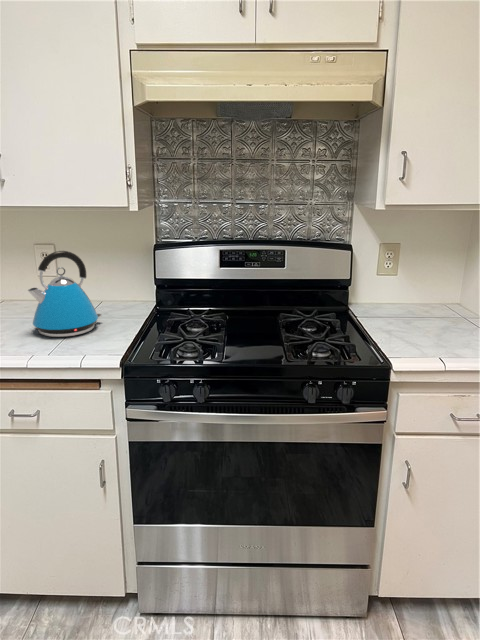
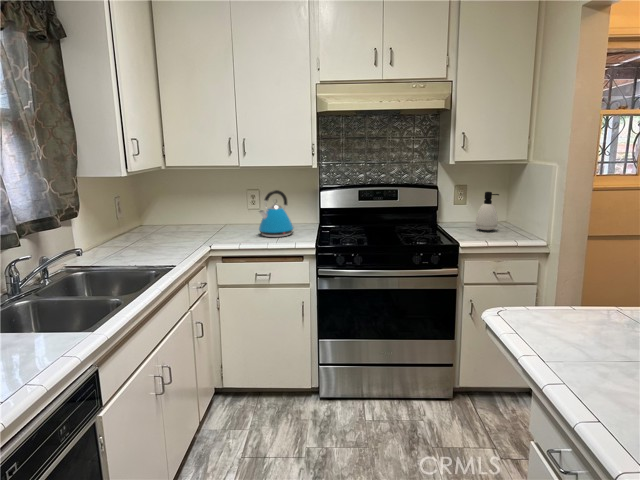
soap dispenser: none [416,260,462,327] -> present [476,192,499,230]

